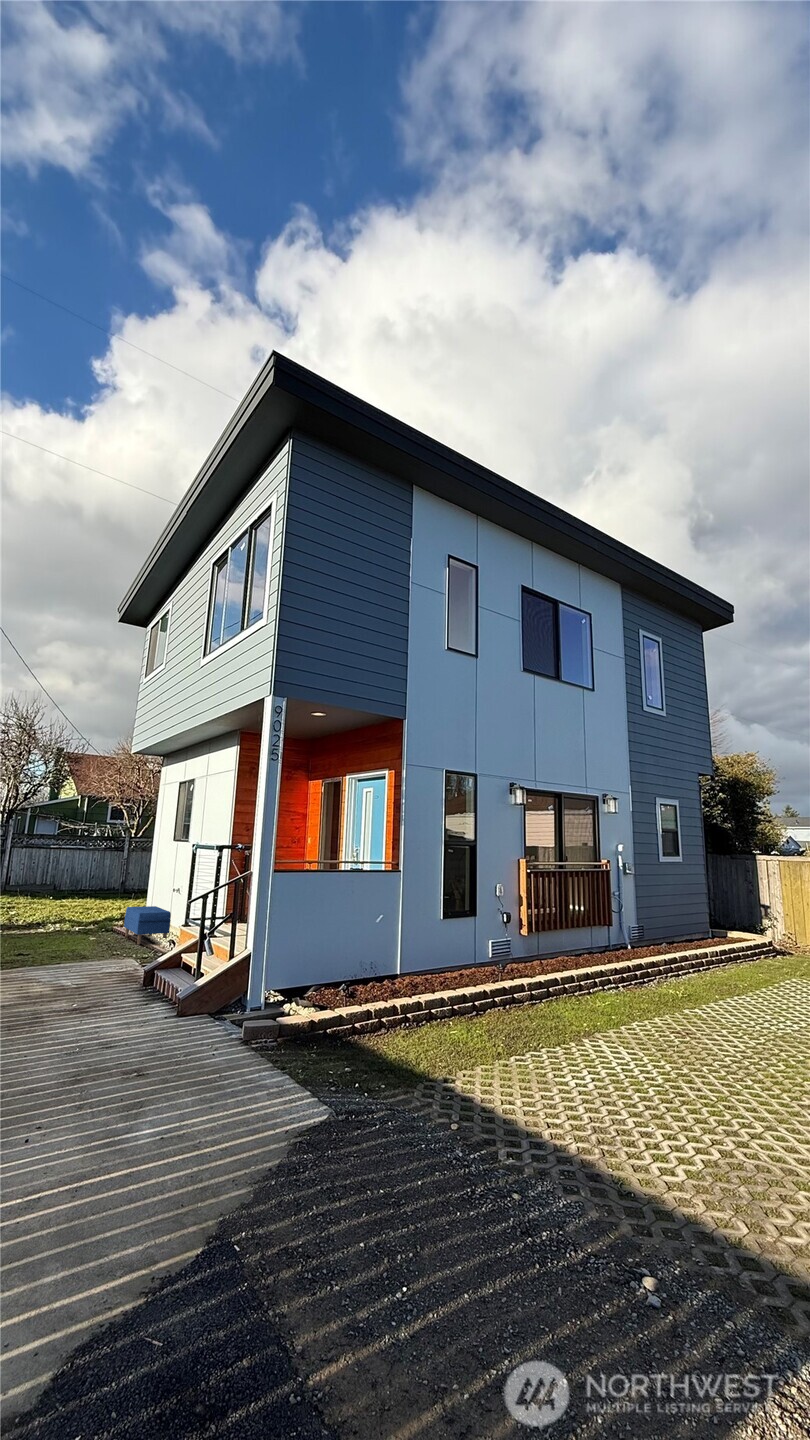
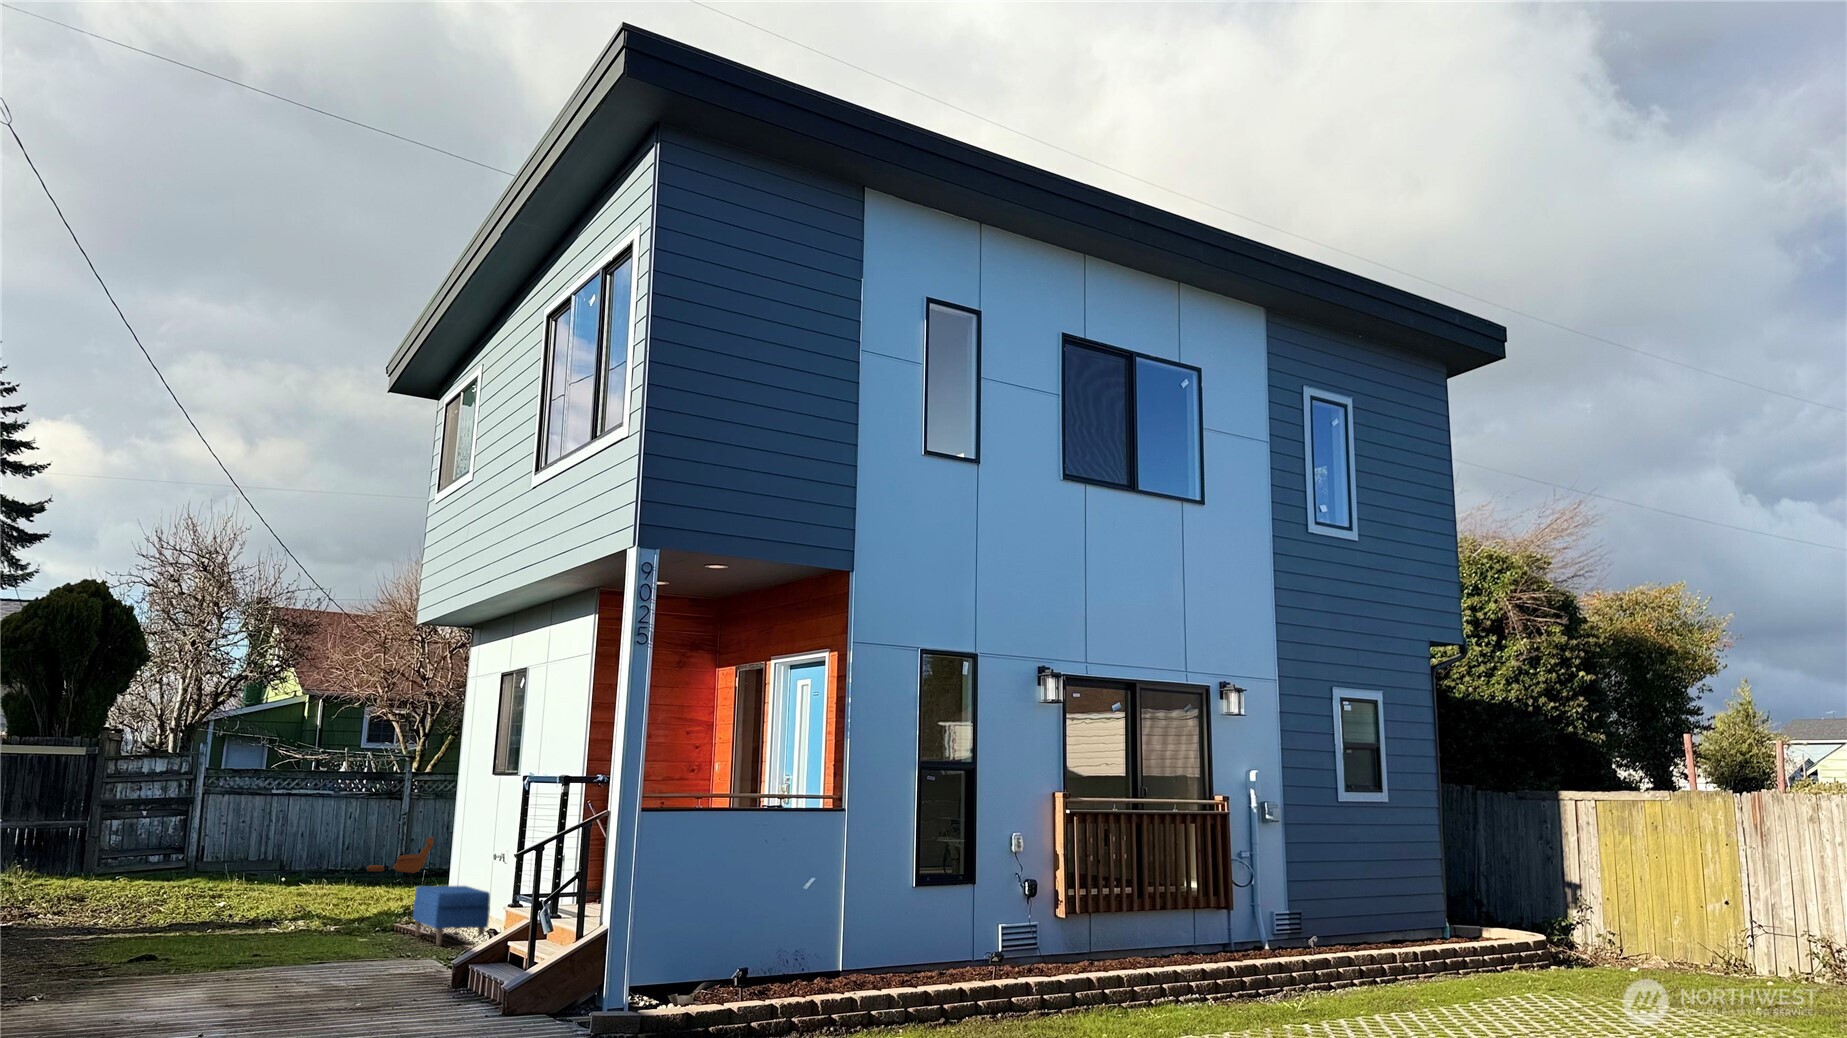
lounge chair: none [99,871,140,897] -> present [362,837,434,884]

